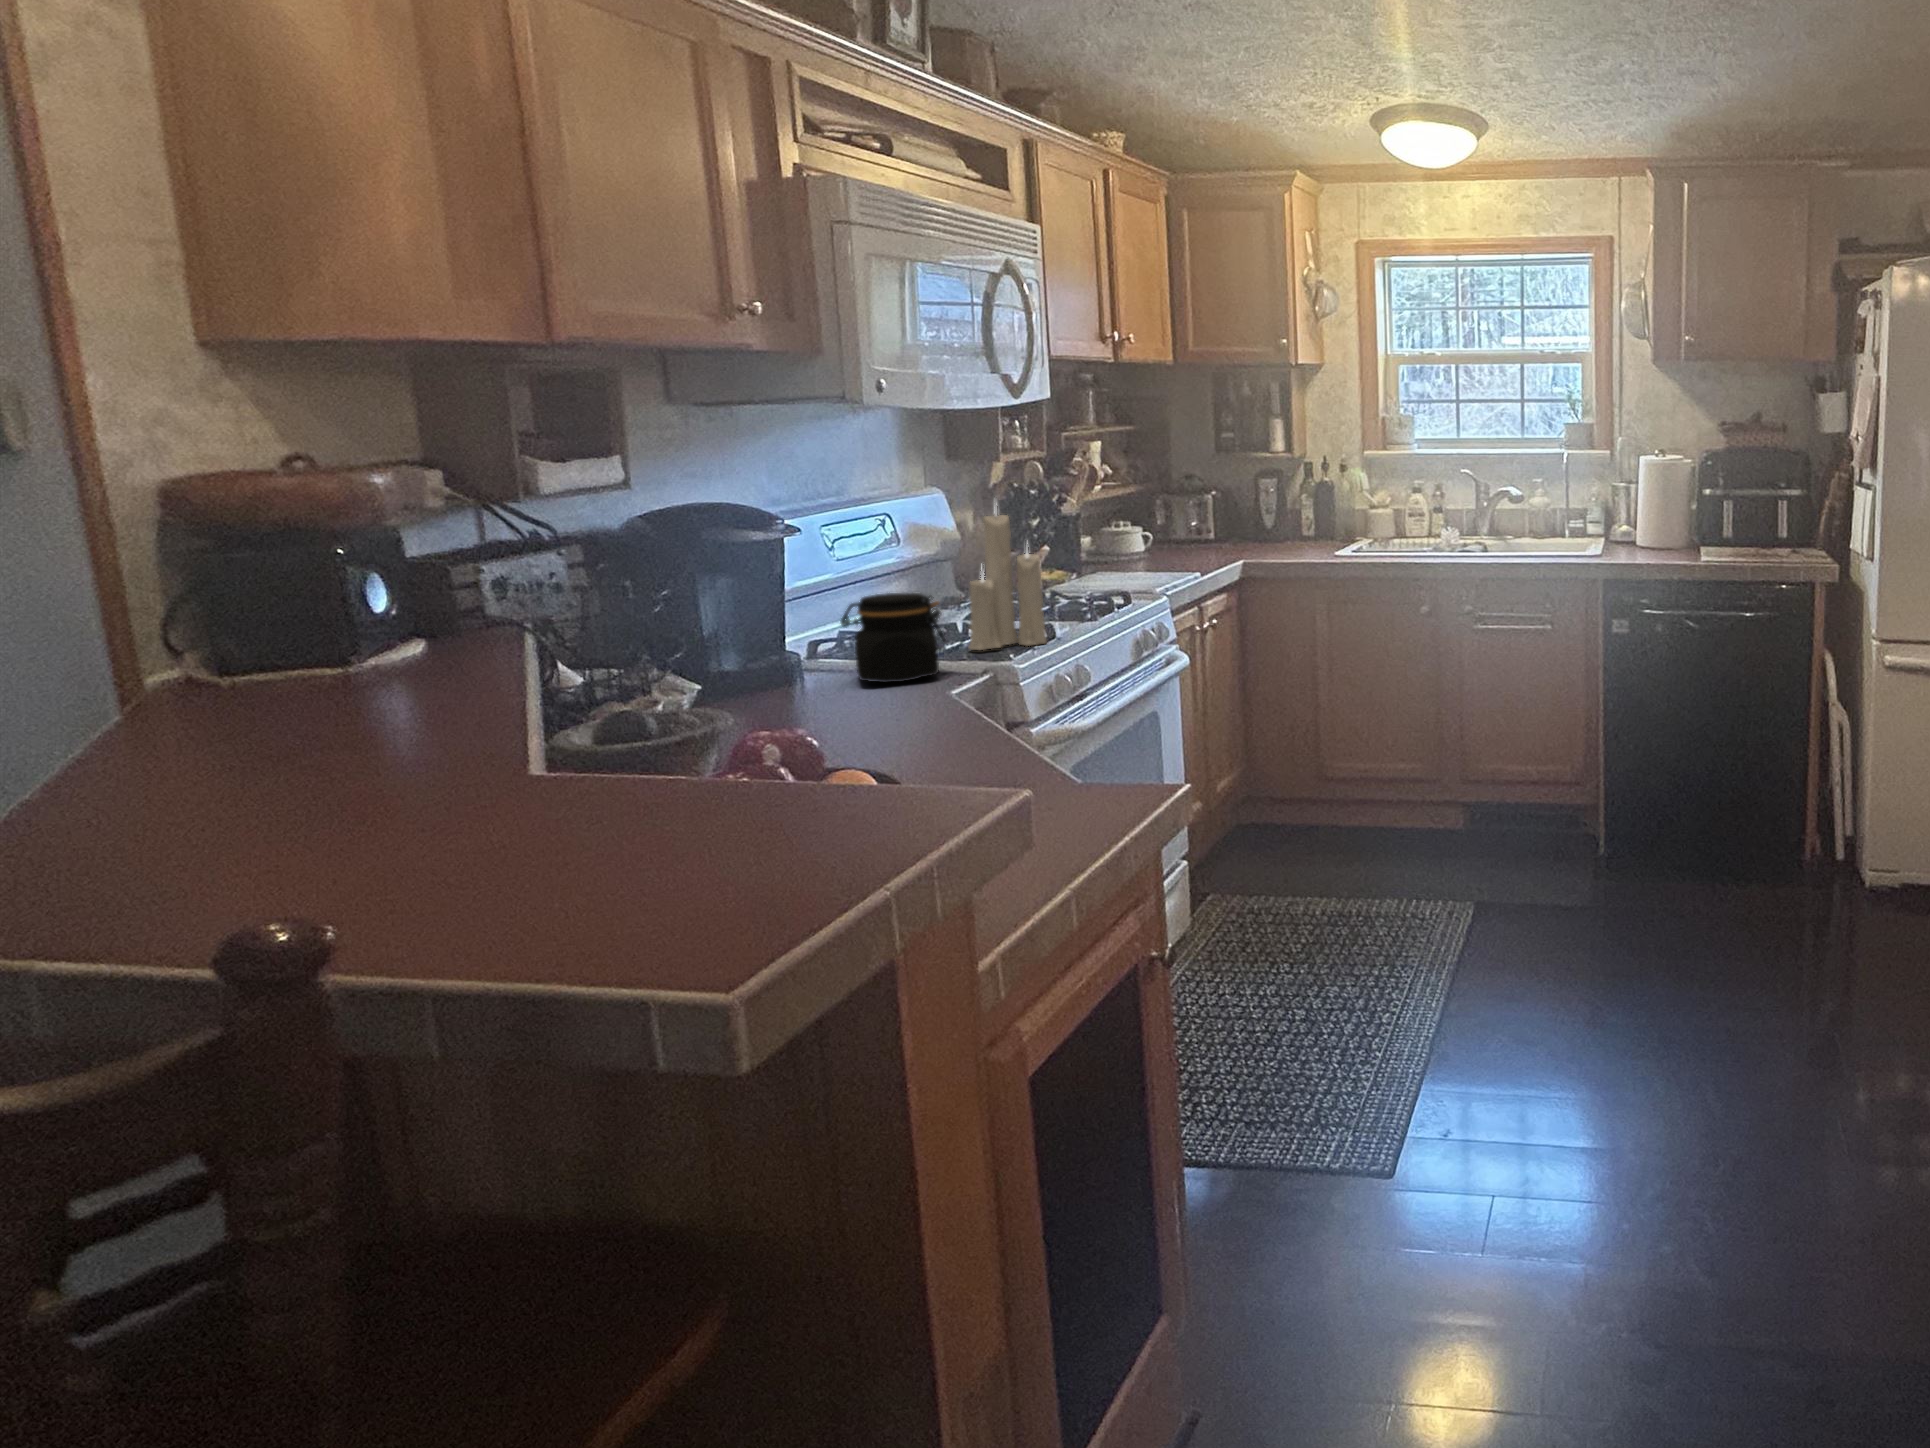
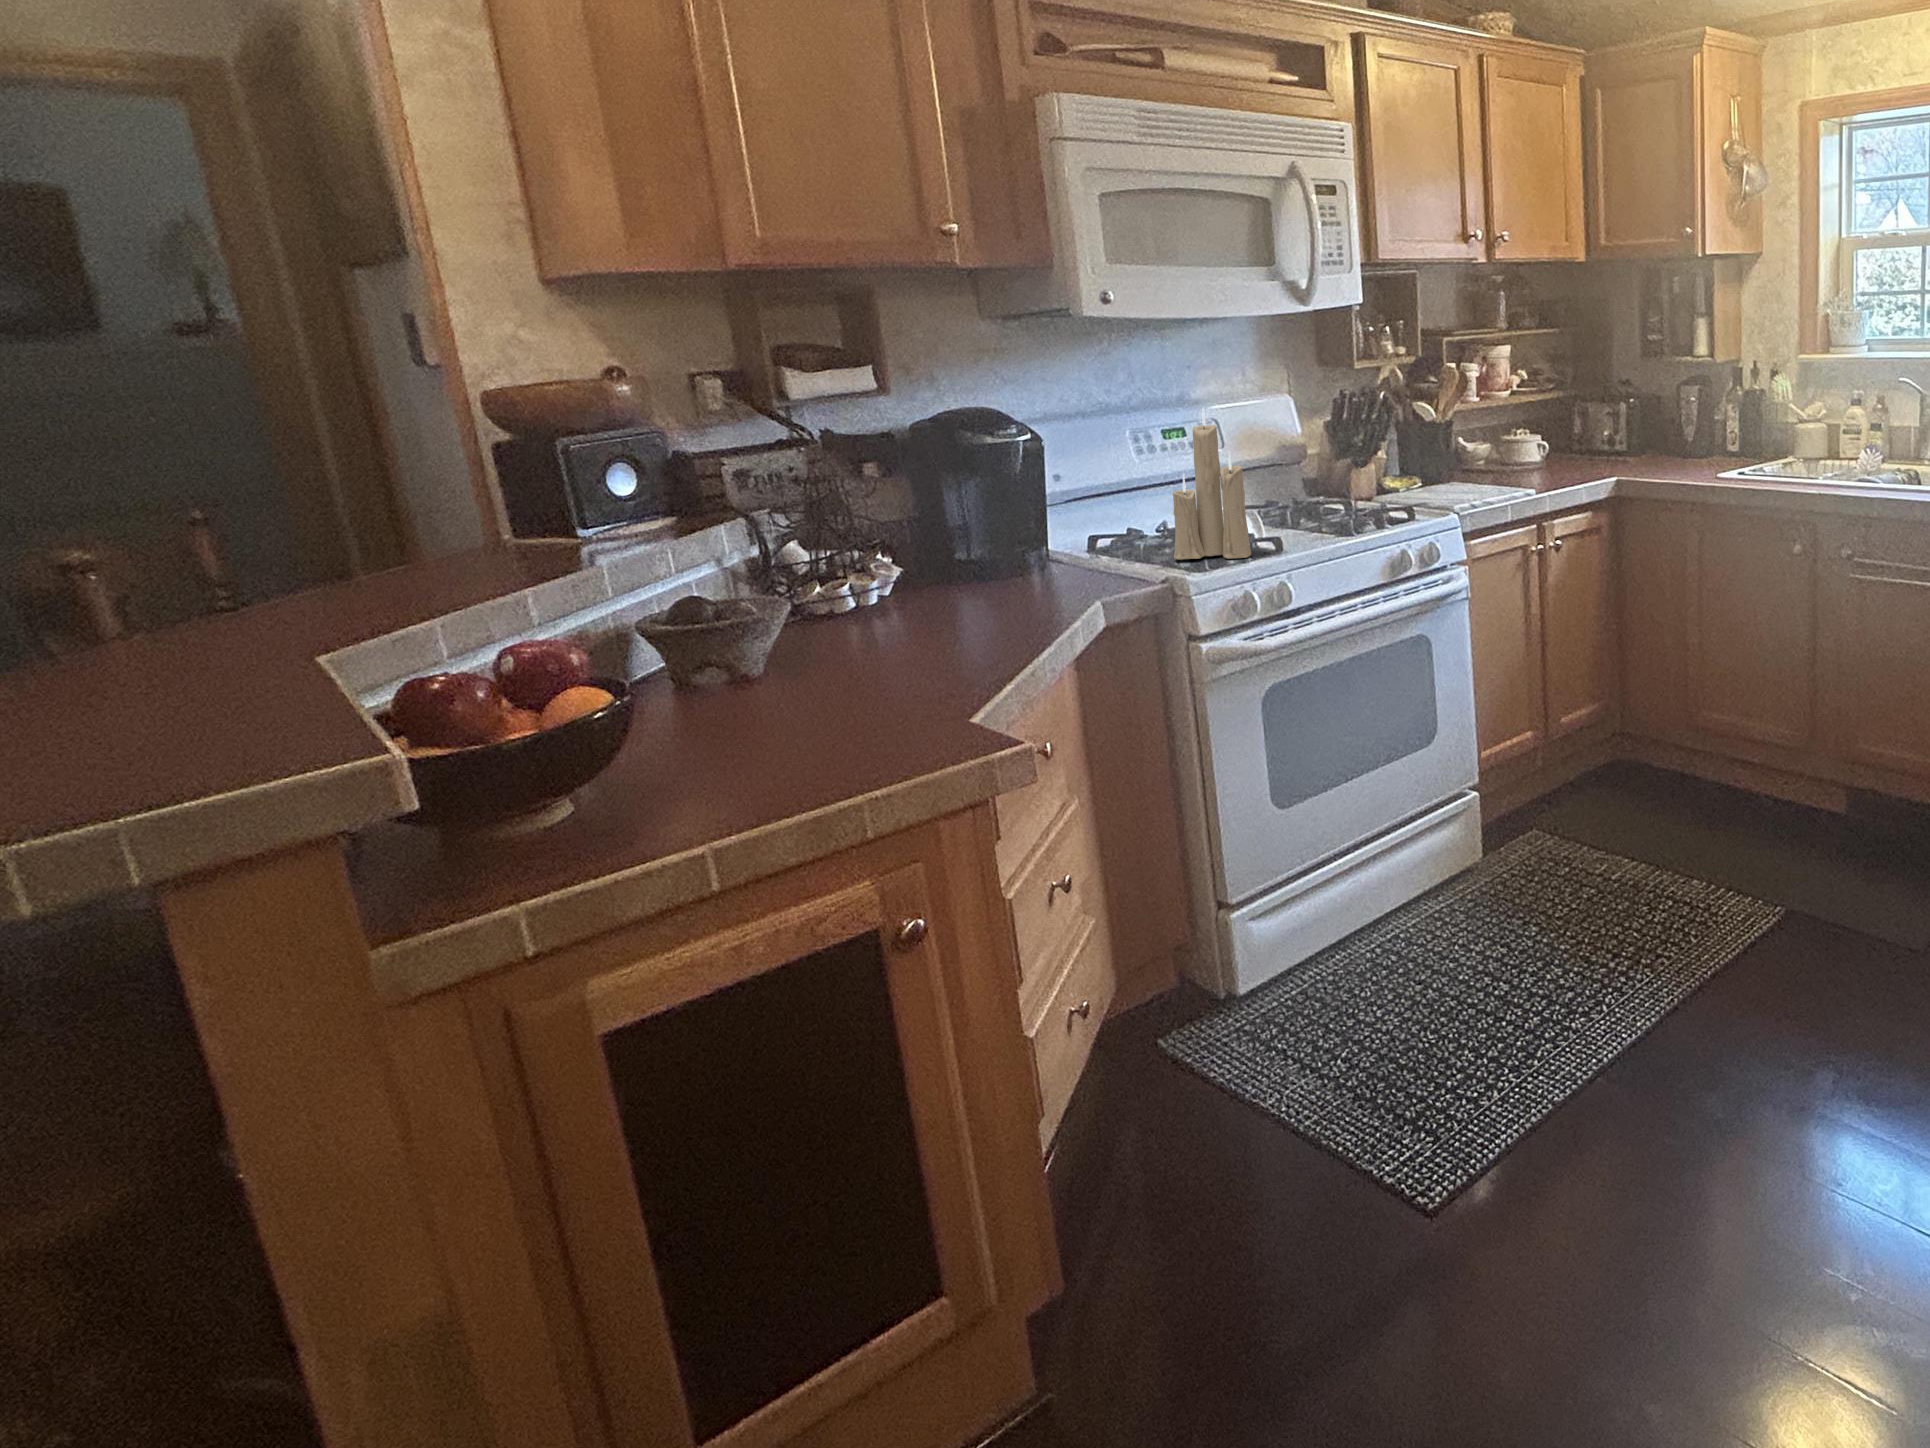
jar: present [841,593,946,682] -> none [1013,500,1110,587]

